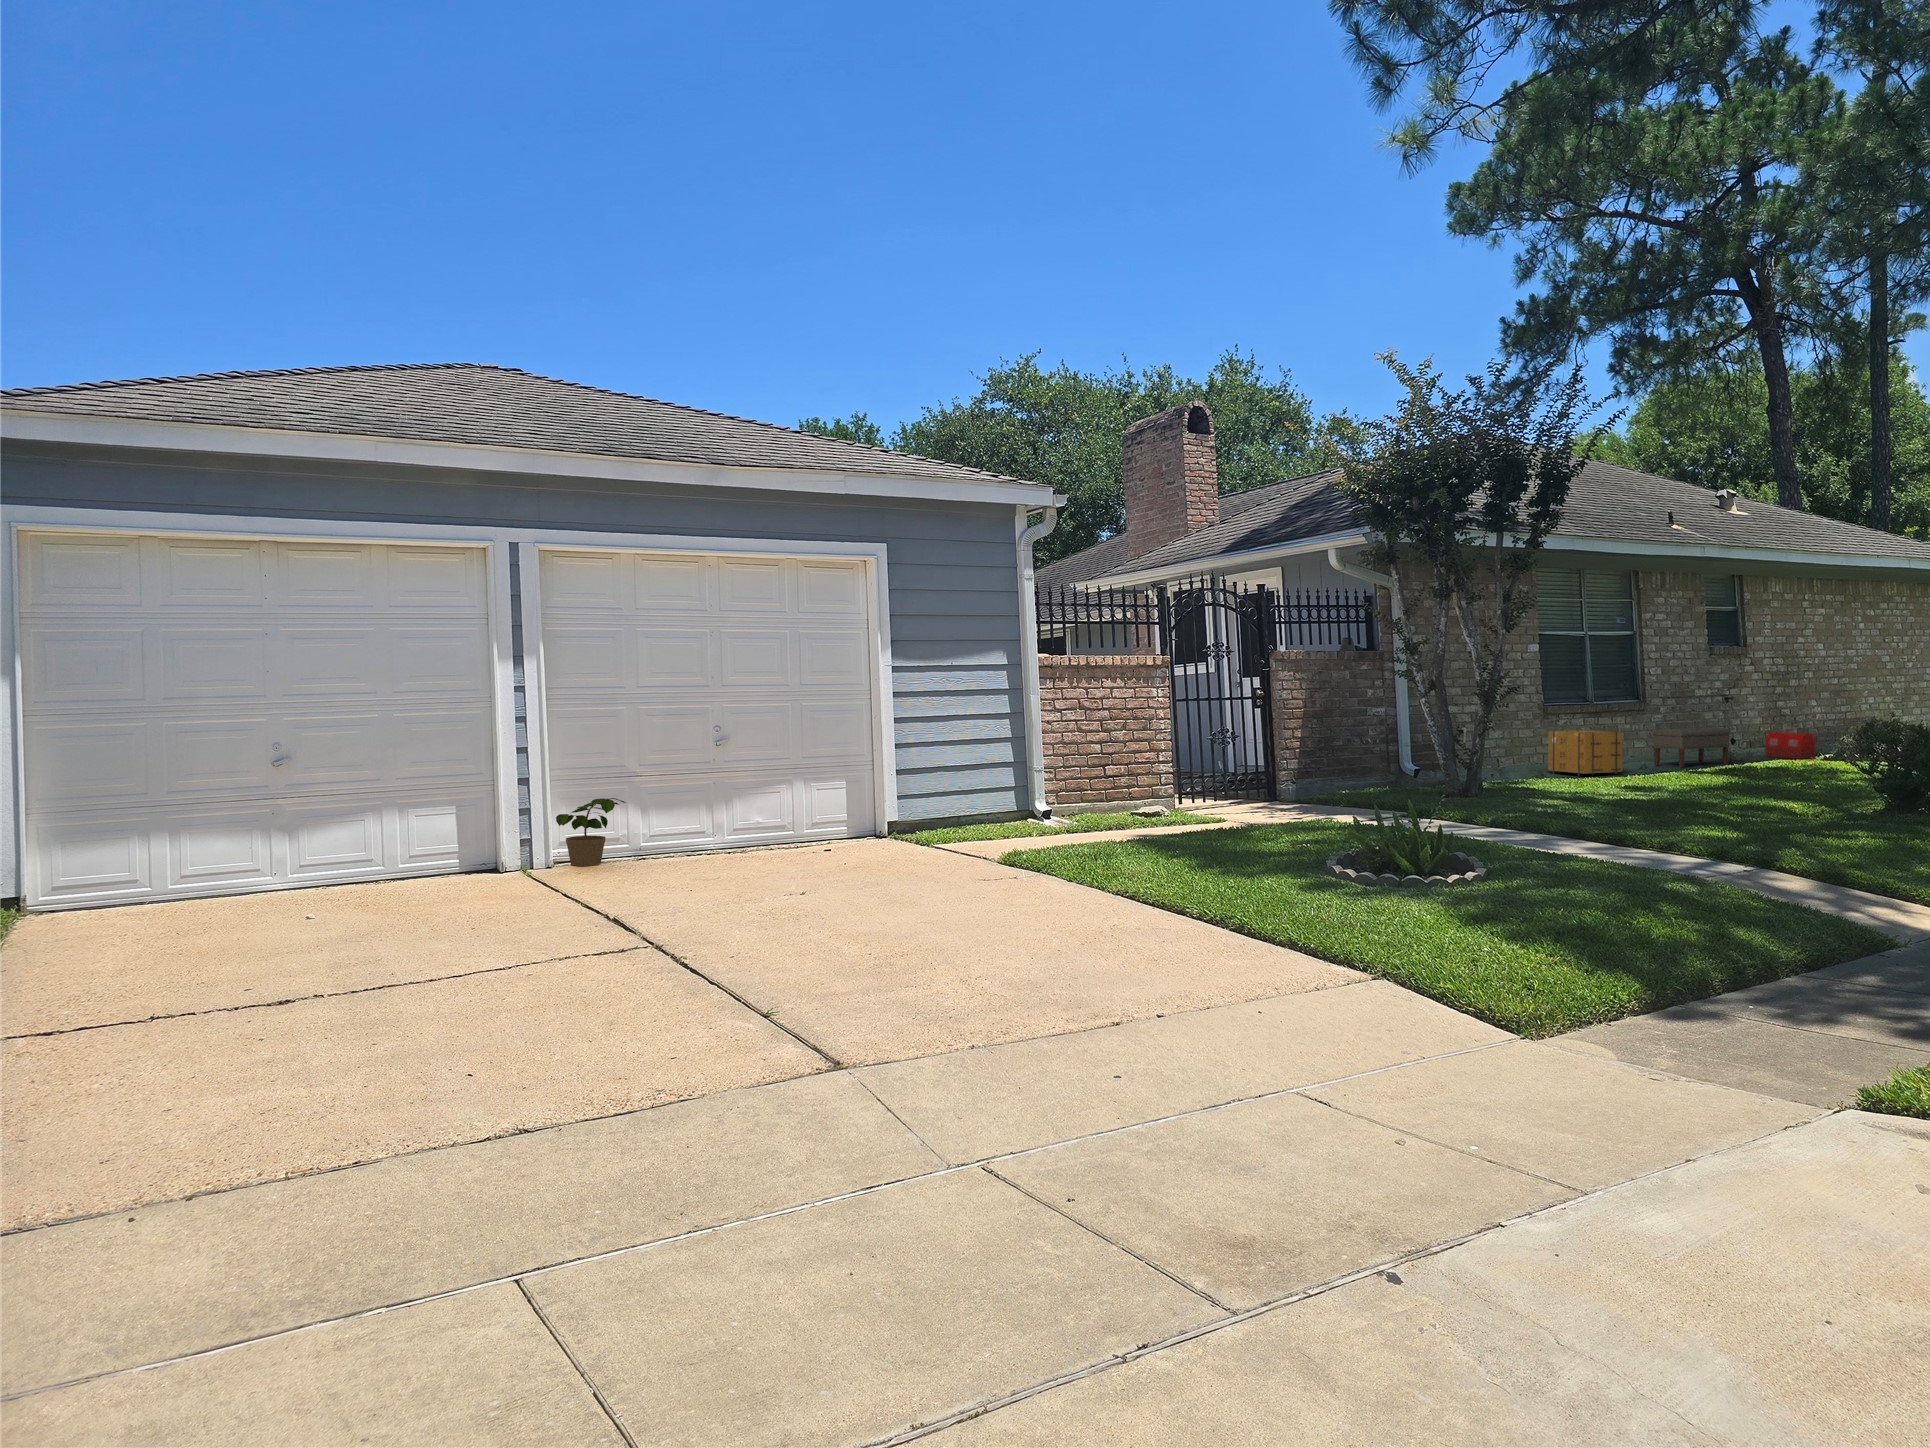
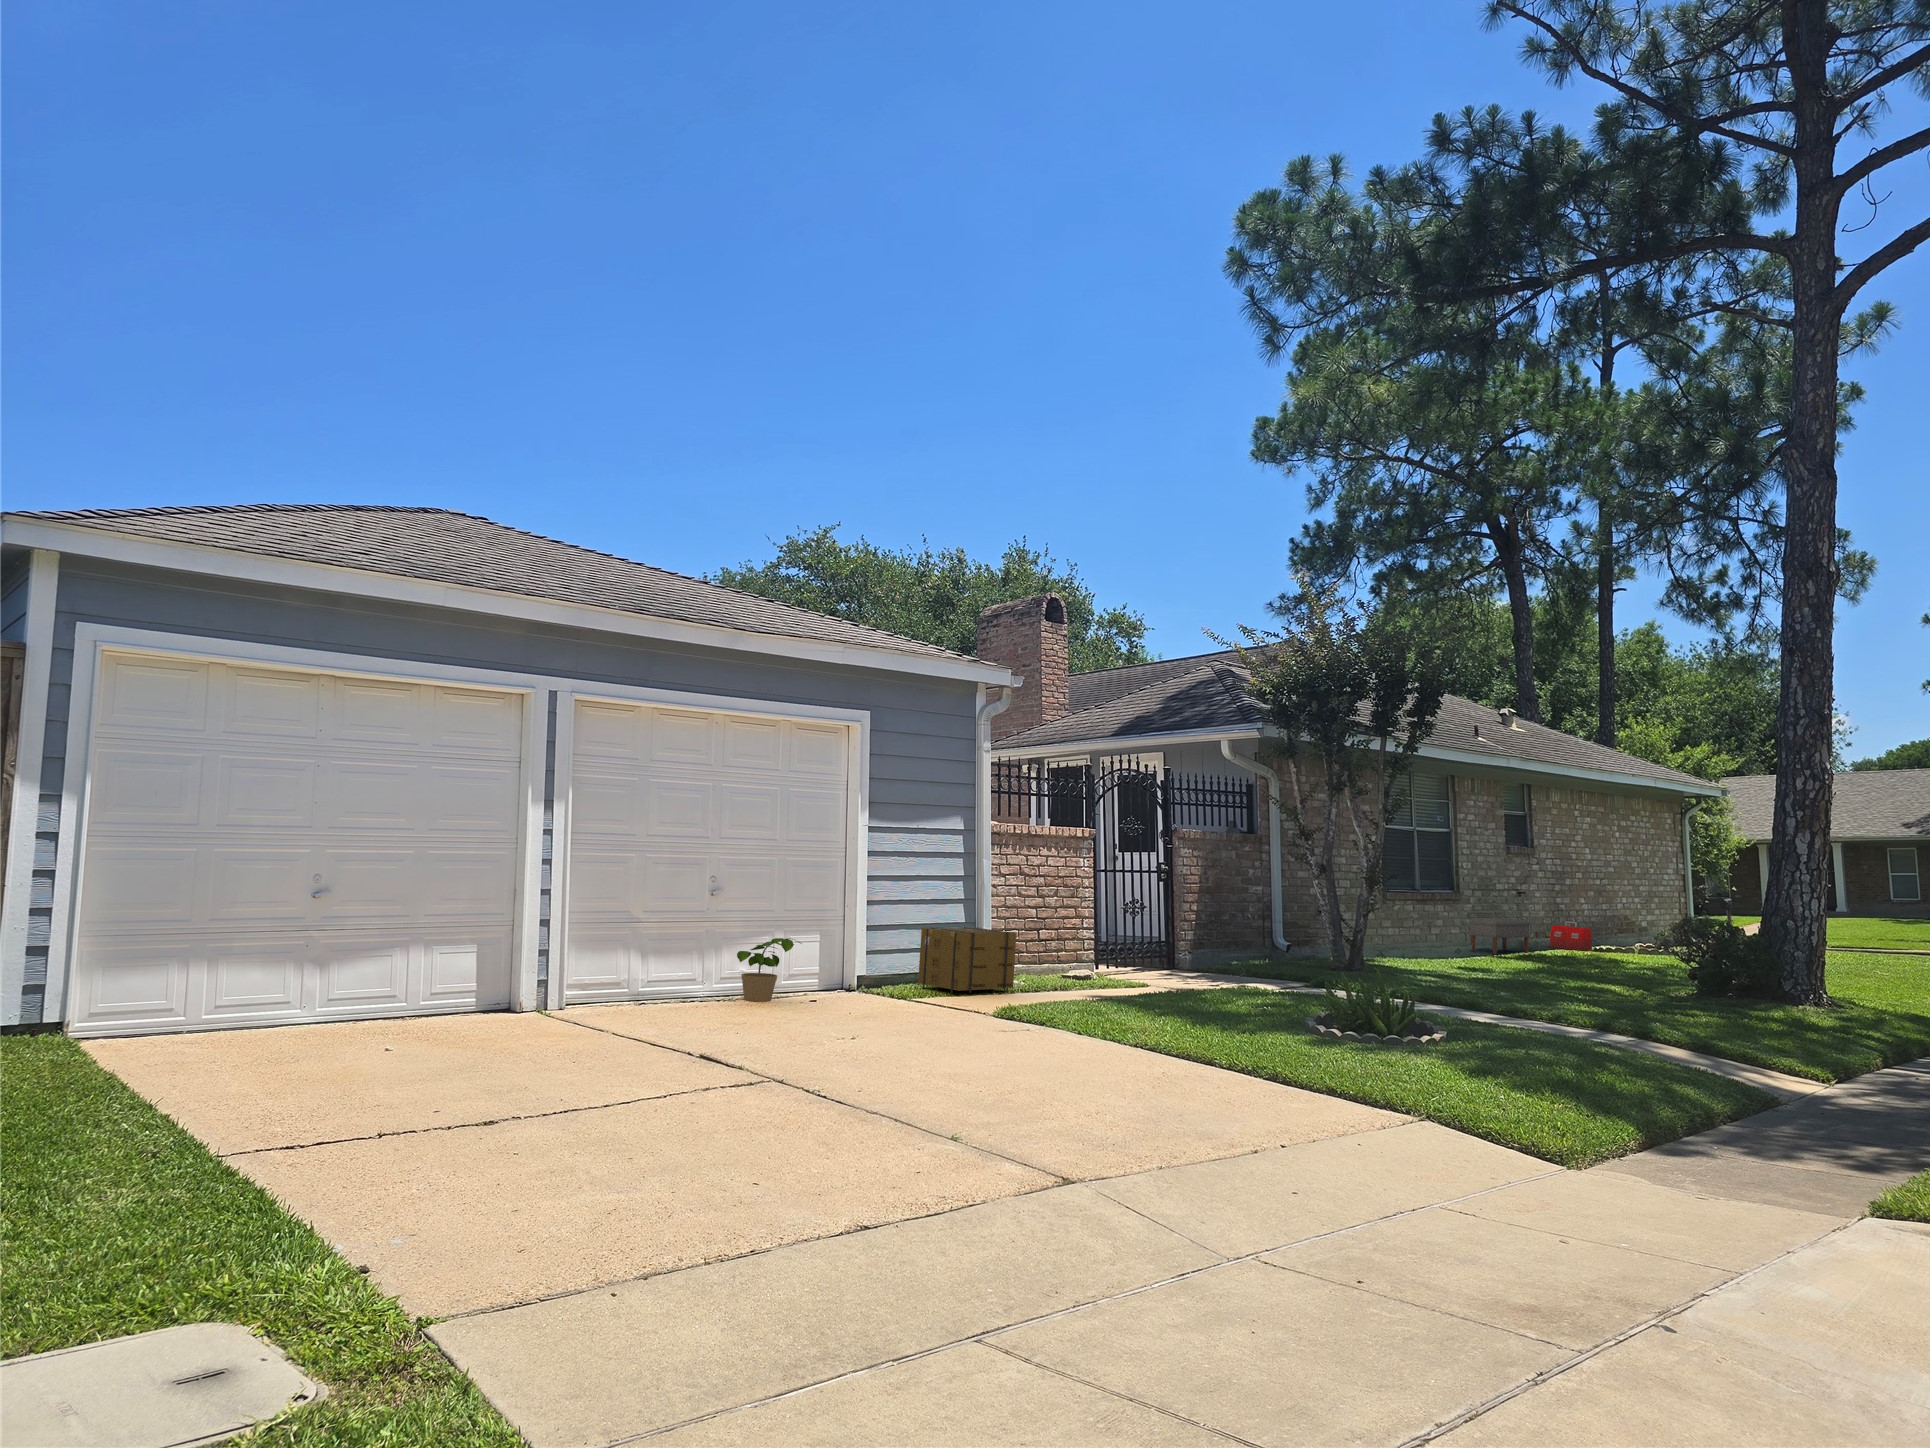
cardboard box: present [1548,730,1622,776] -> present [918,927,1016,994]
potted plant: present [556,798,625,866] -> present [737,938,802,1002]

